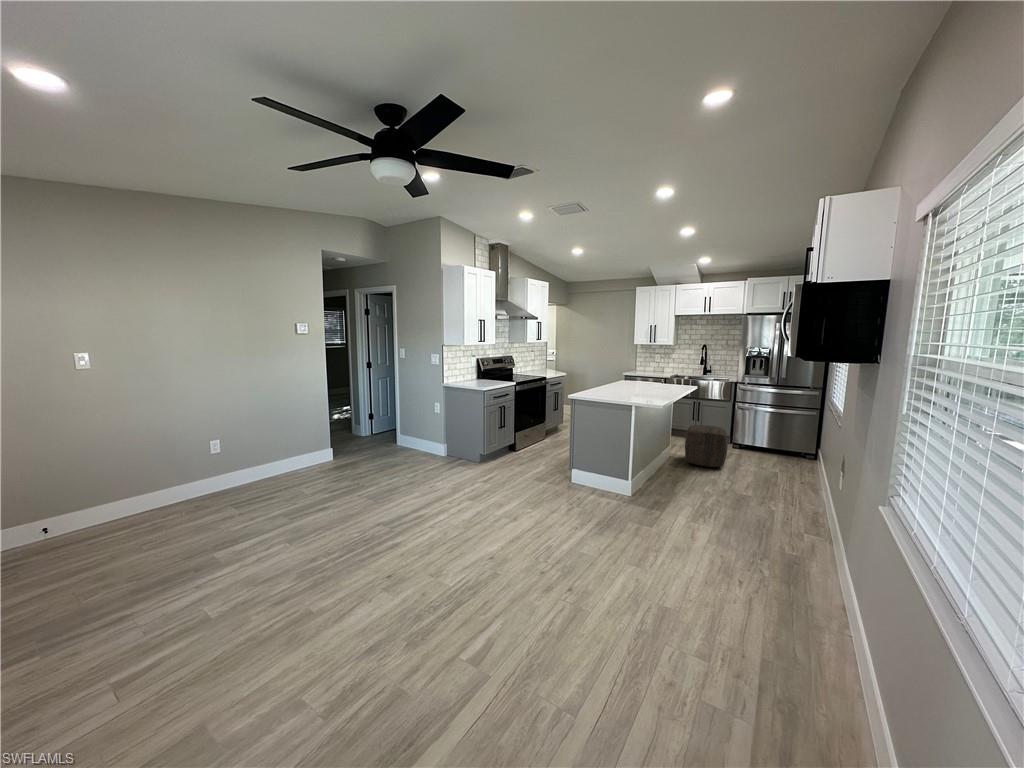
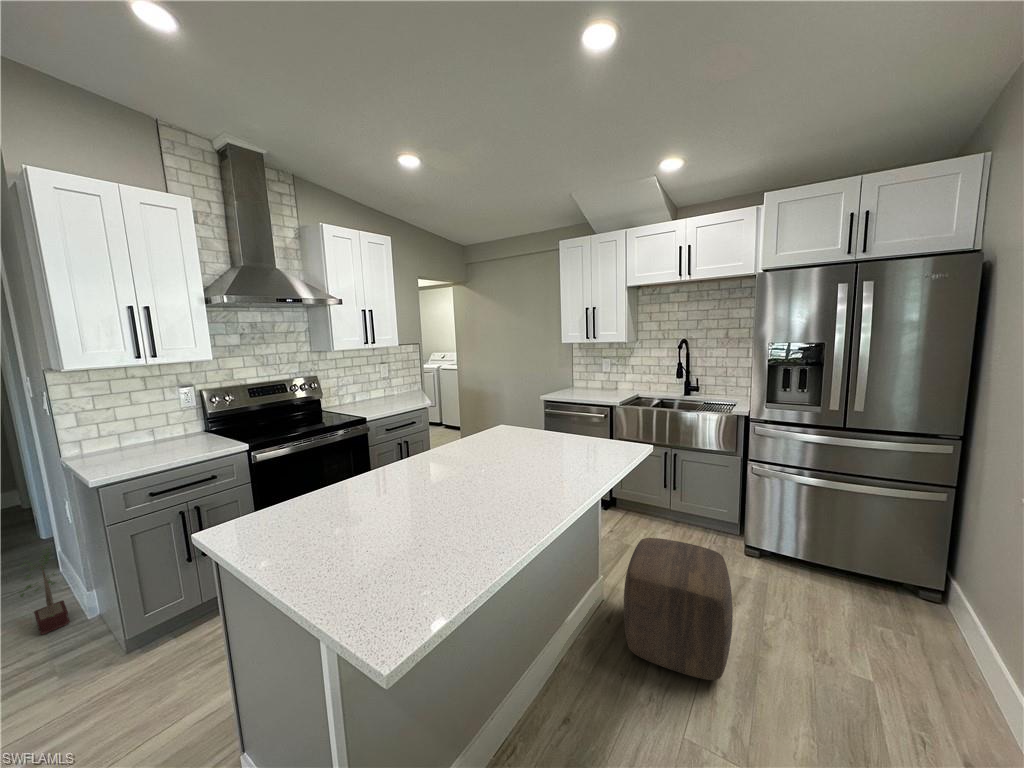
potted plant: none [422,420,446,458] -> present [18,546,70,634]

